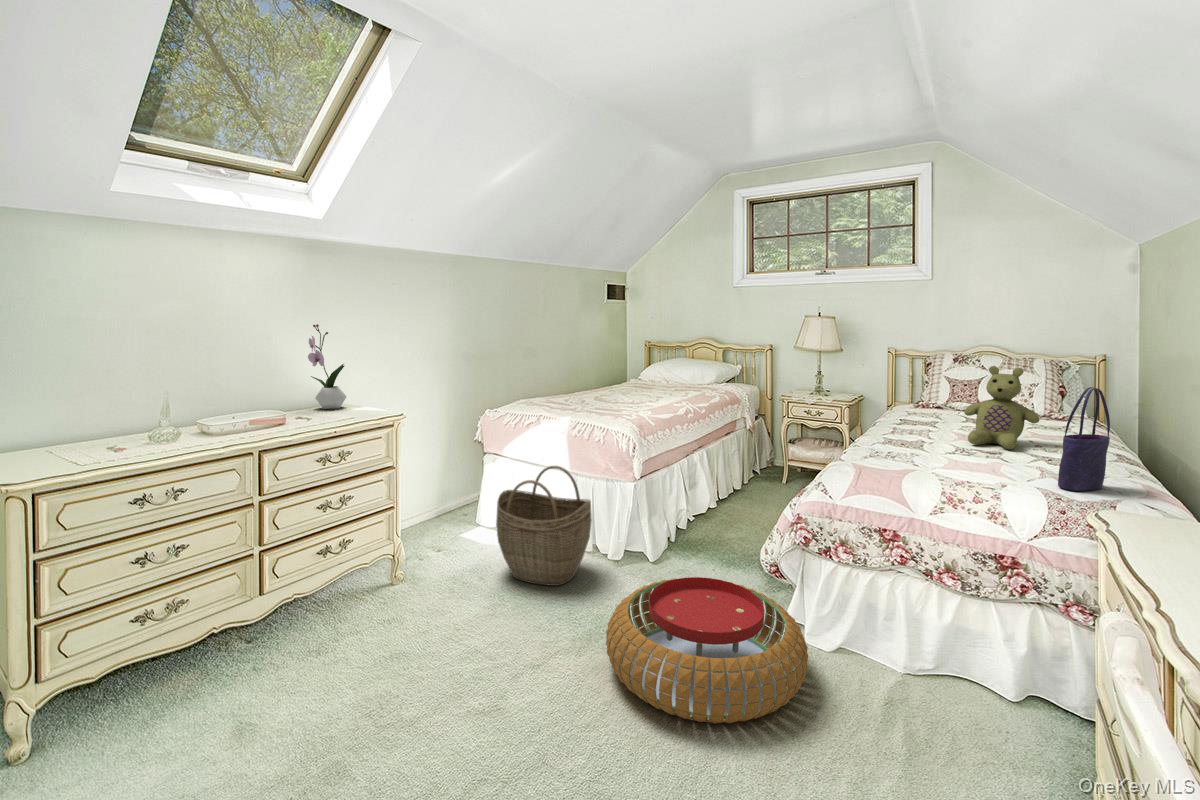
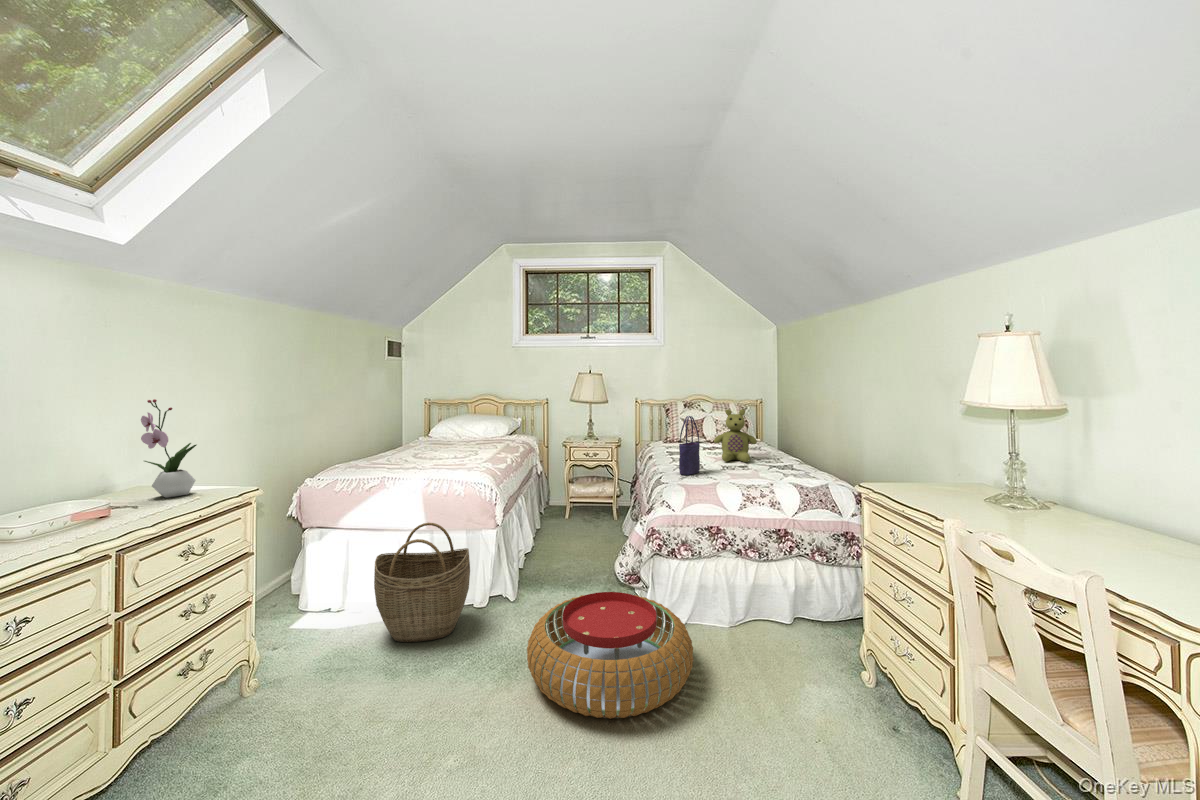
tote bag: present [1058,387,1110,491] -> present [679,416,700,475]

